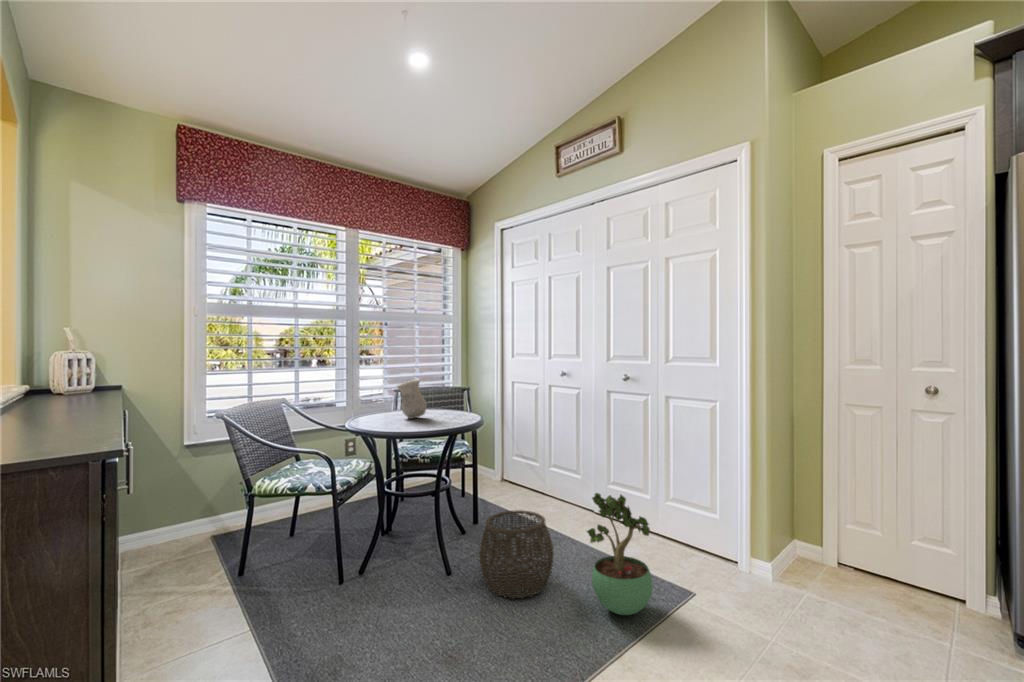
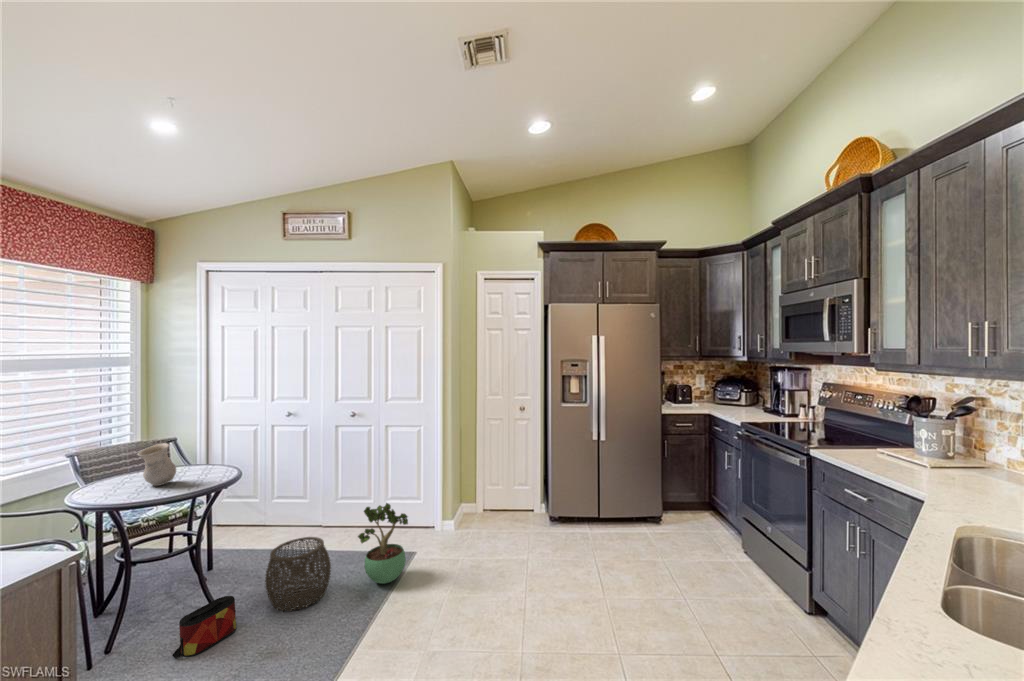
bag: none [382,548,448,598] -> present [172,596,236,658]

